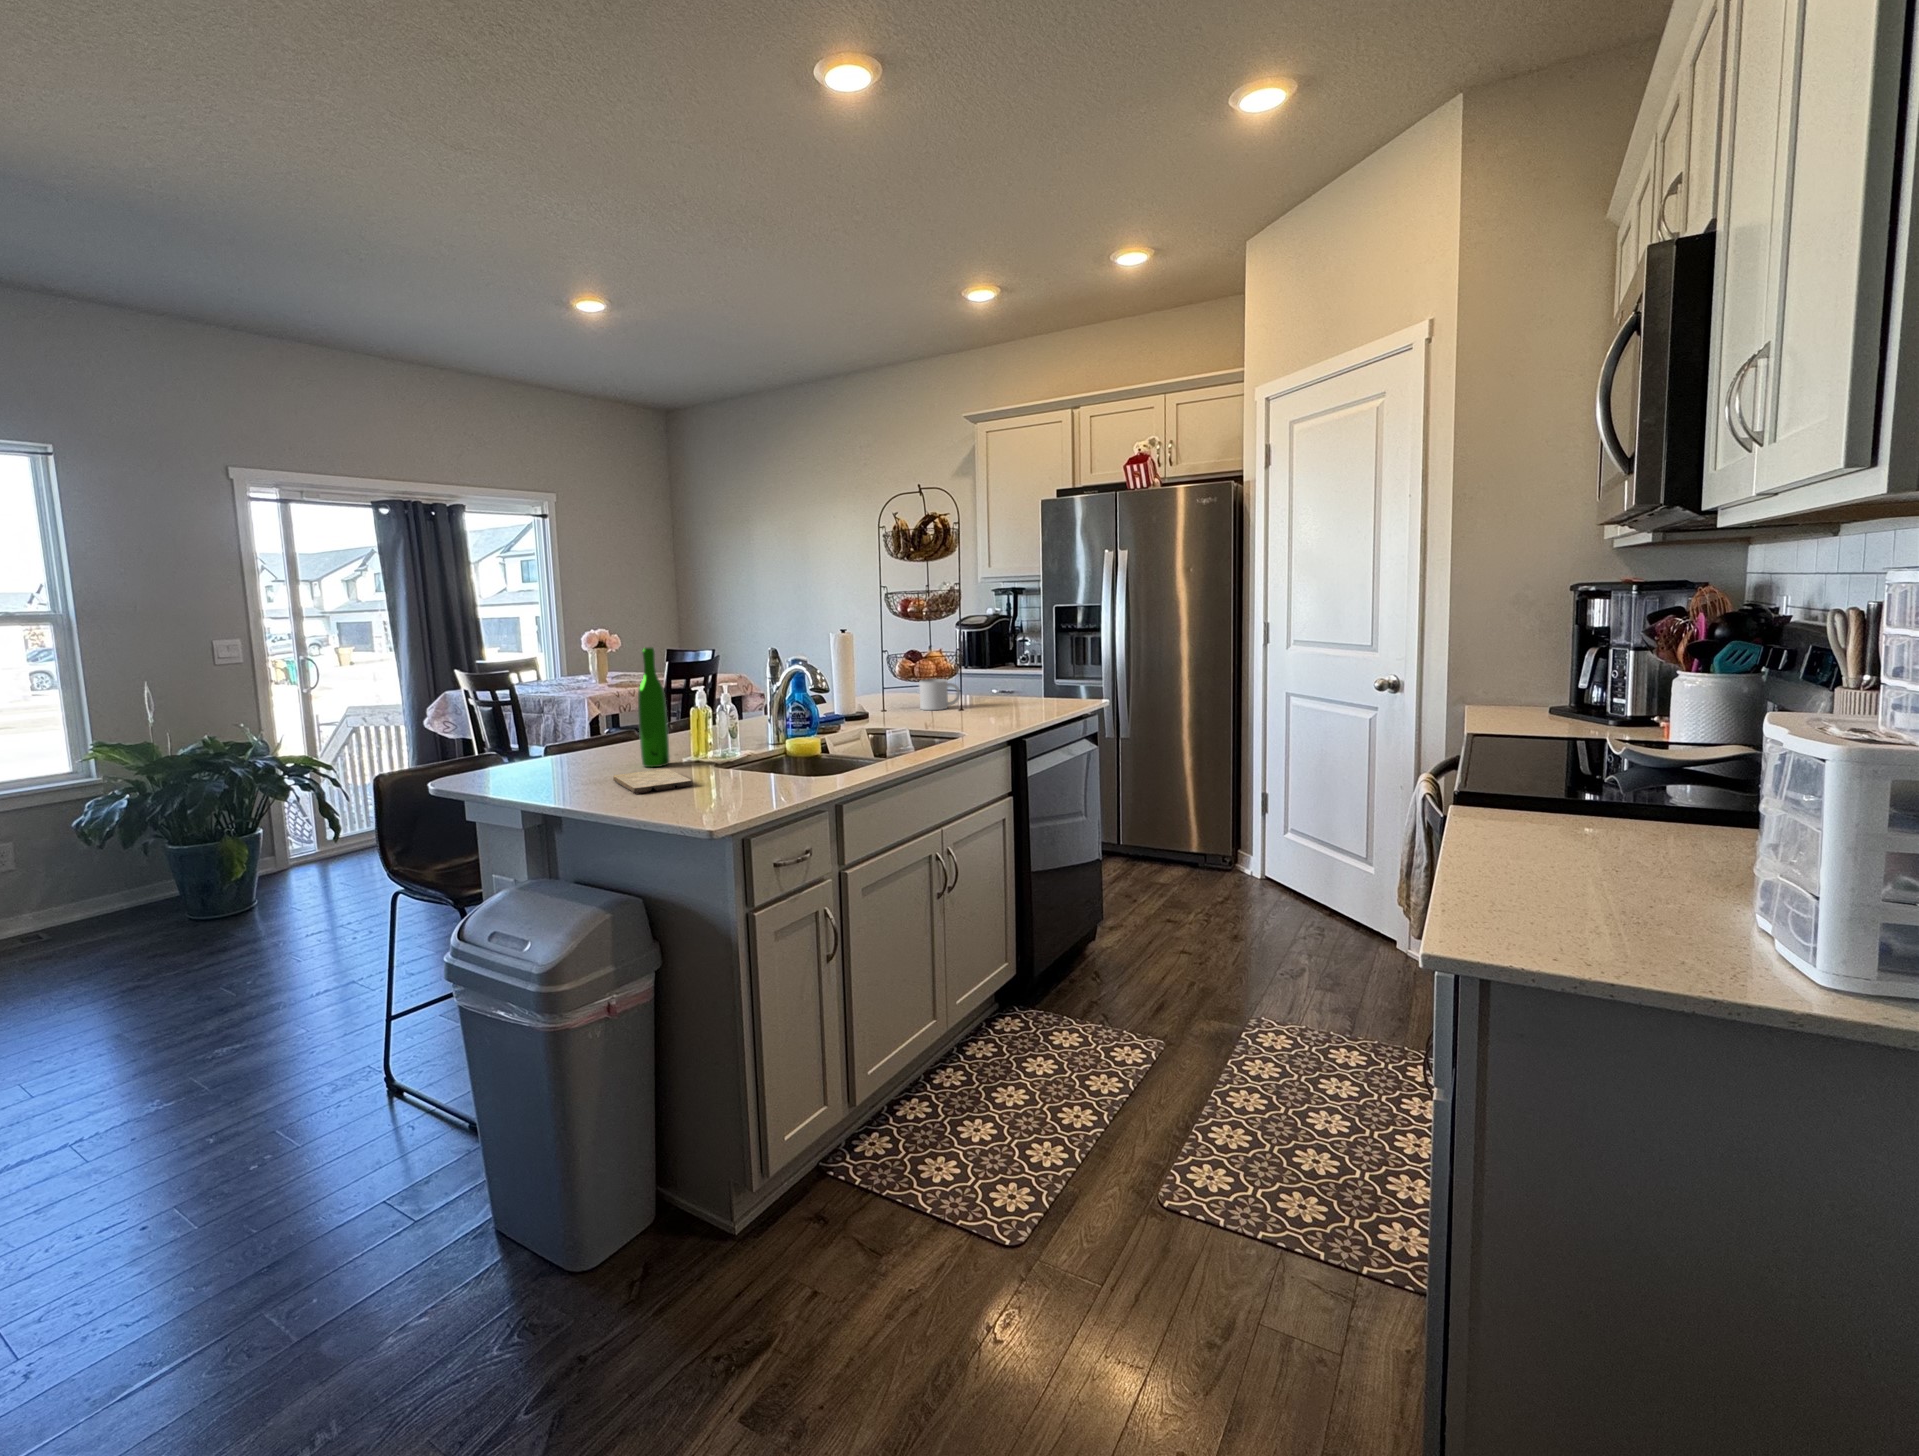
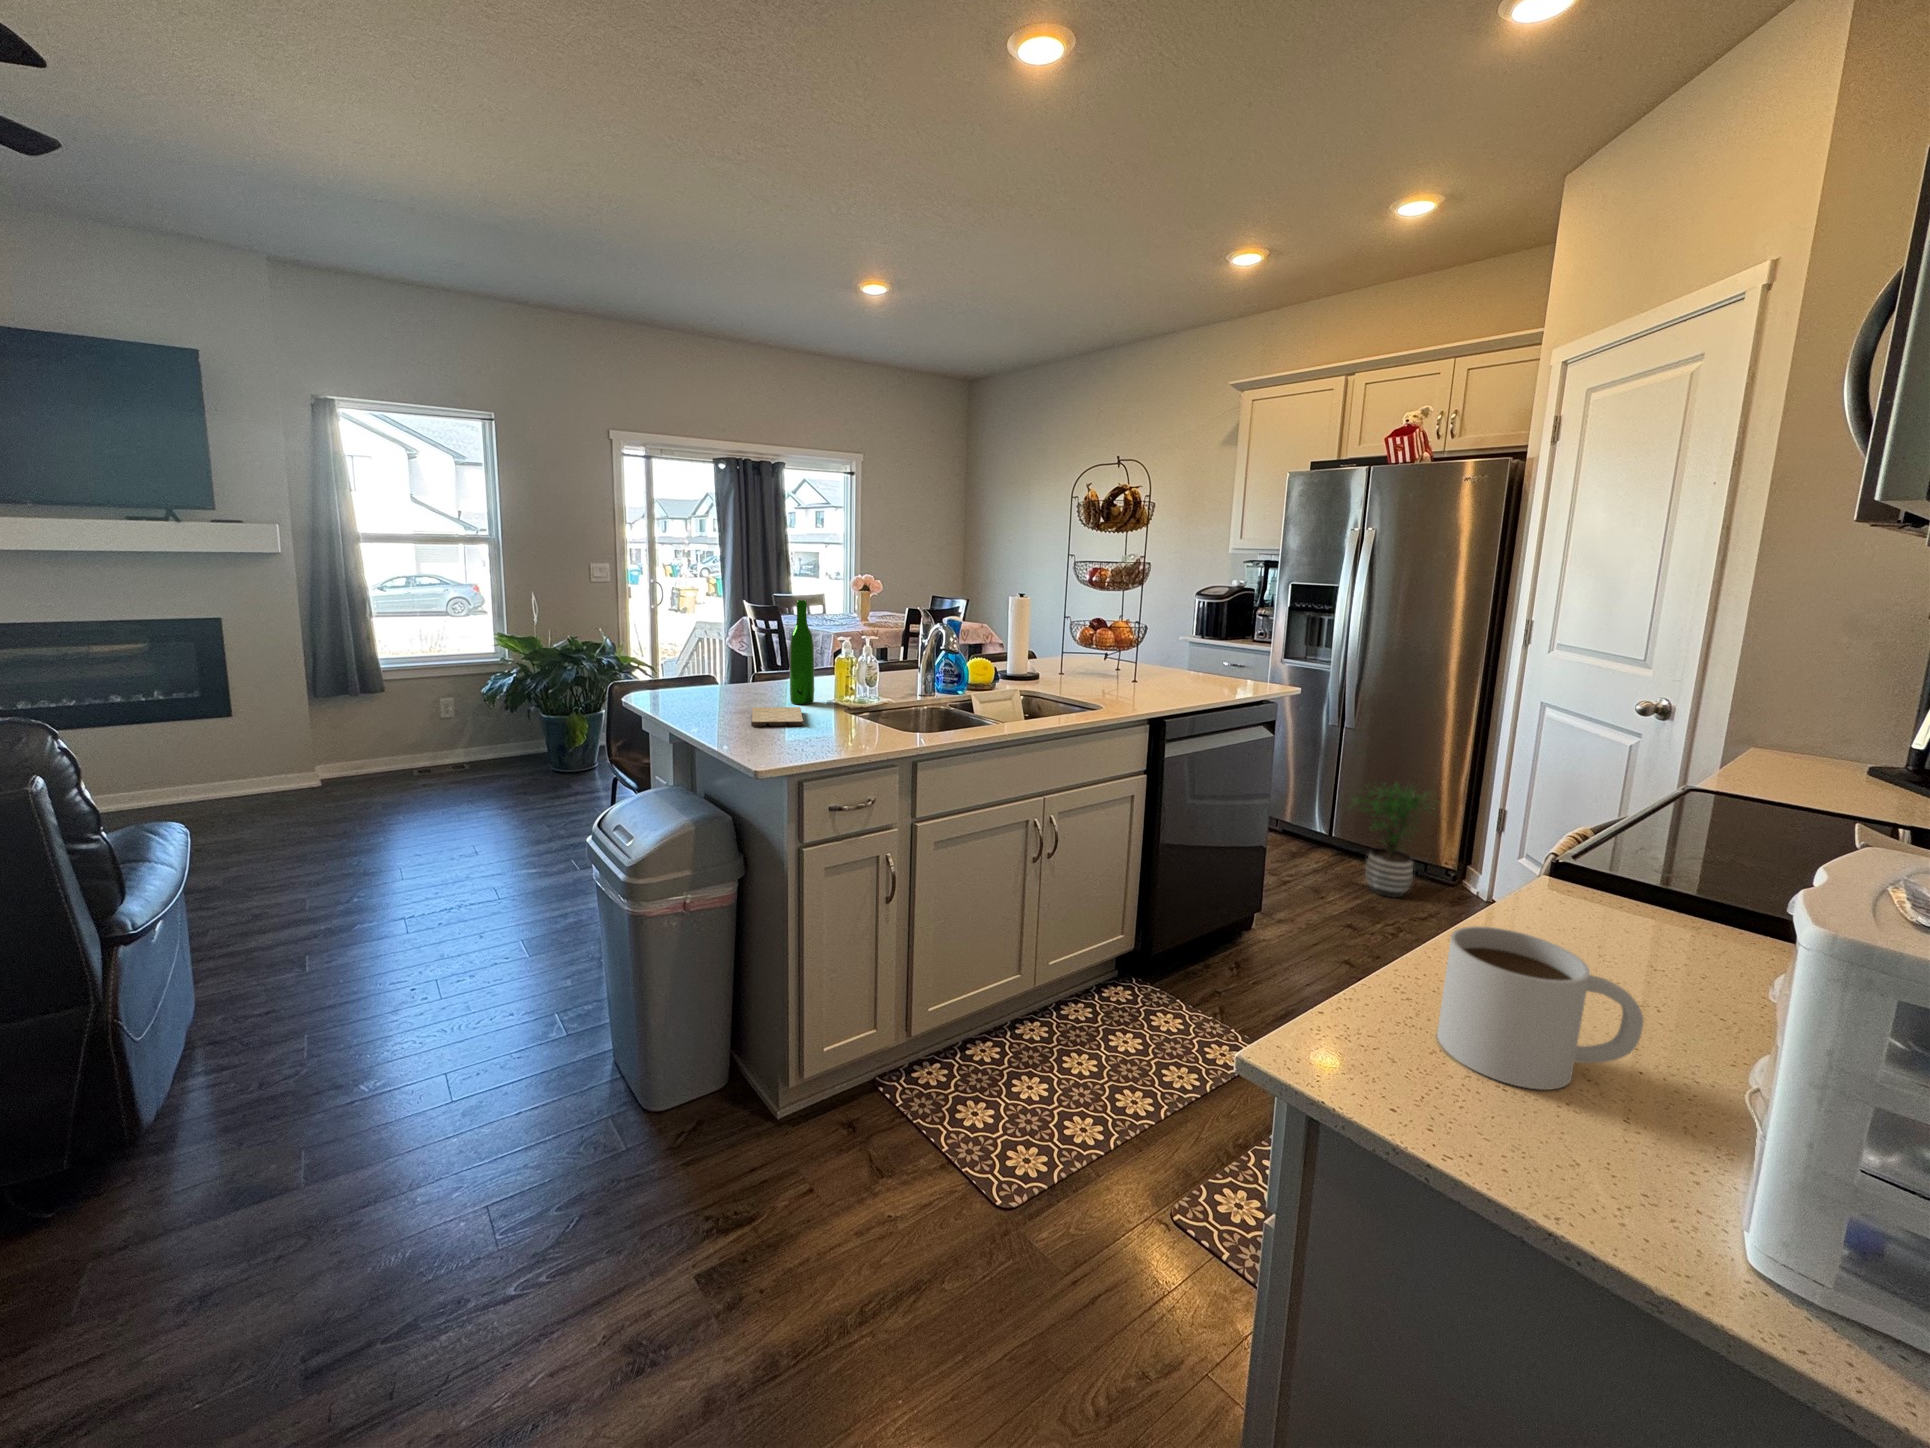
mug: present [919,679,960,710] -> present [1437,926,1644,1090]
potted plant: none [1142,776,1221,884] -> present [1350,783,1438,898]

